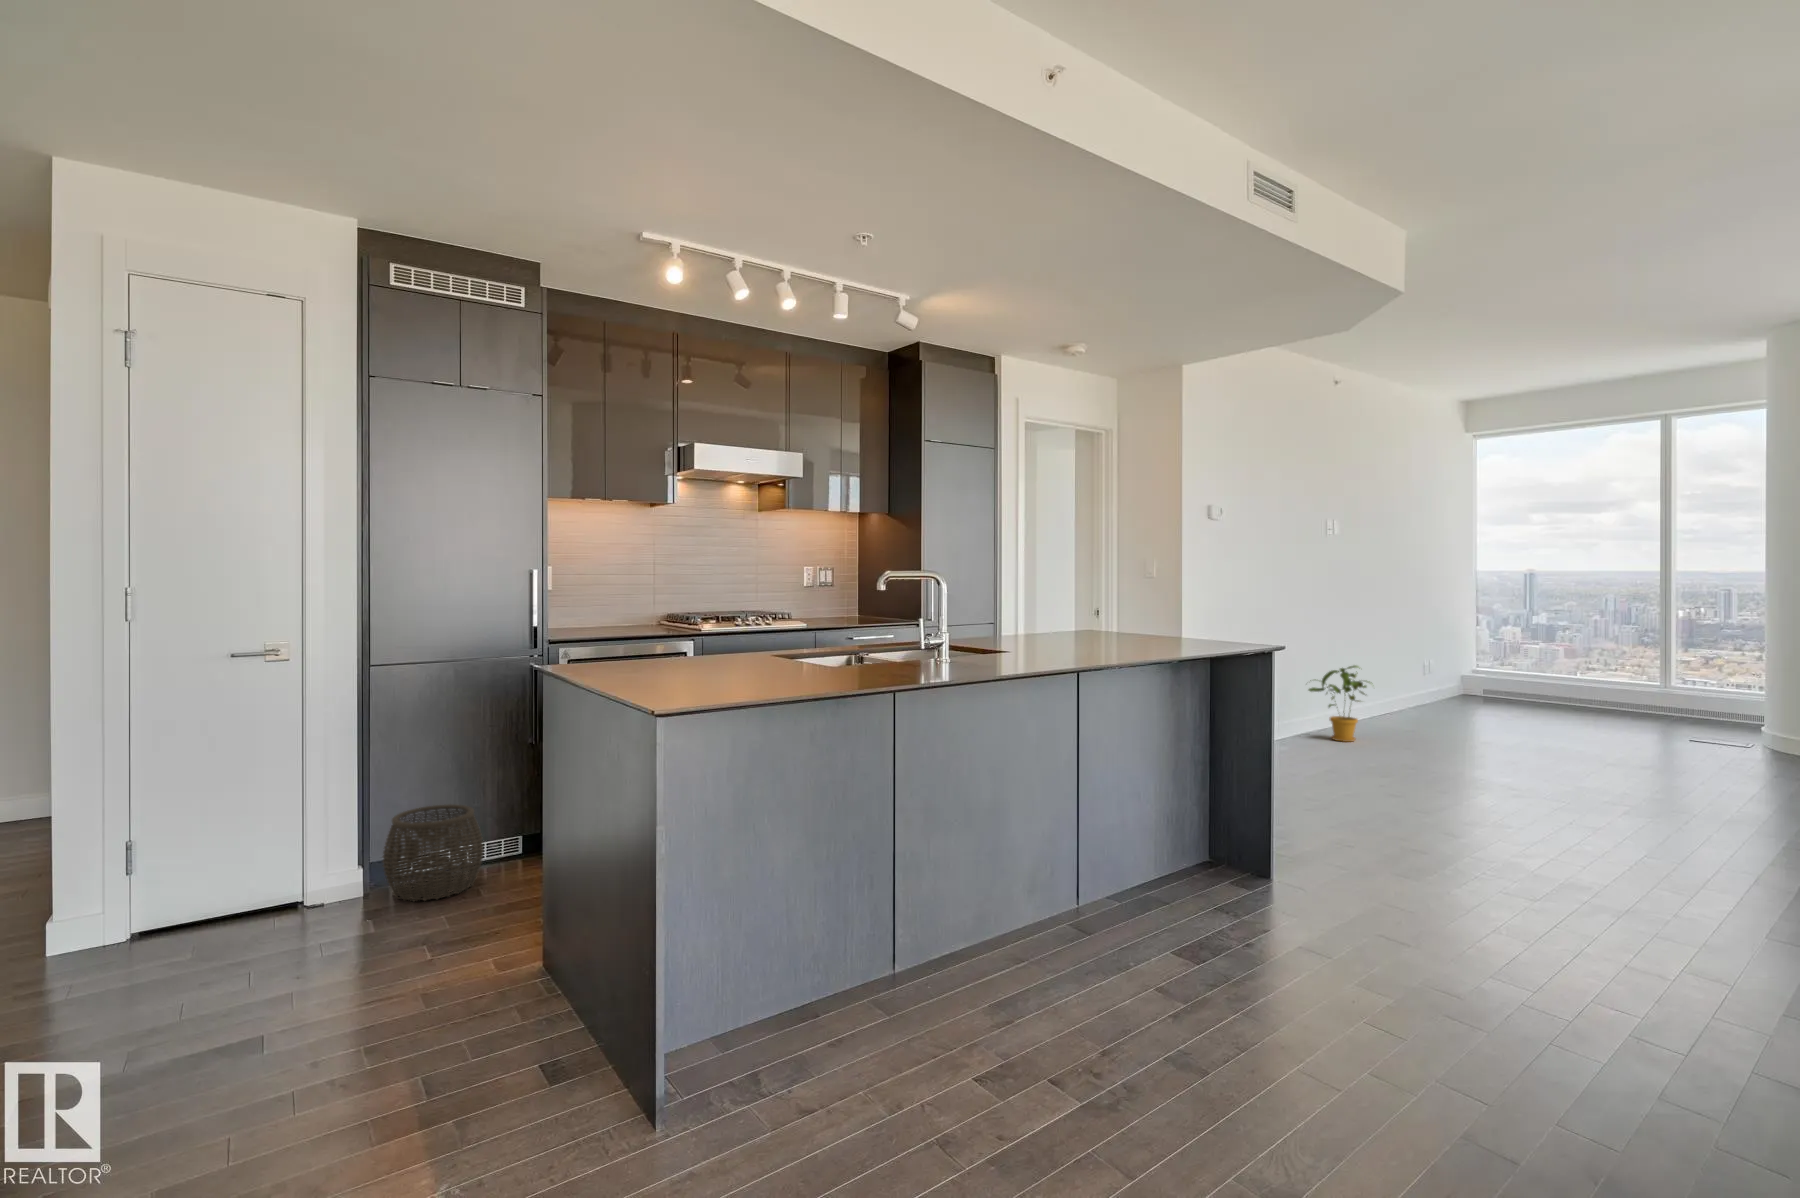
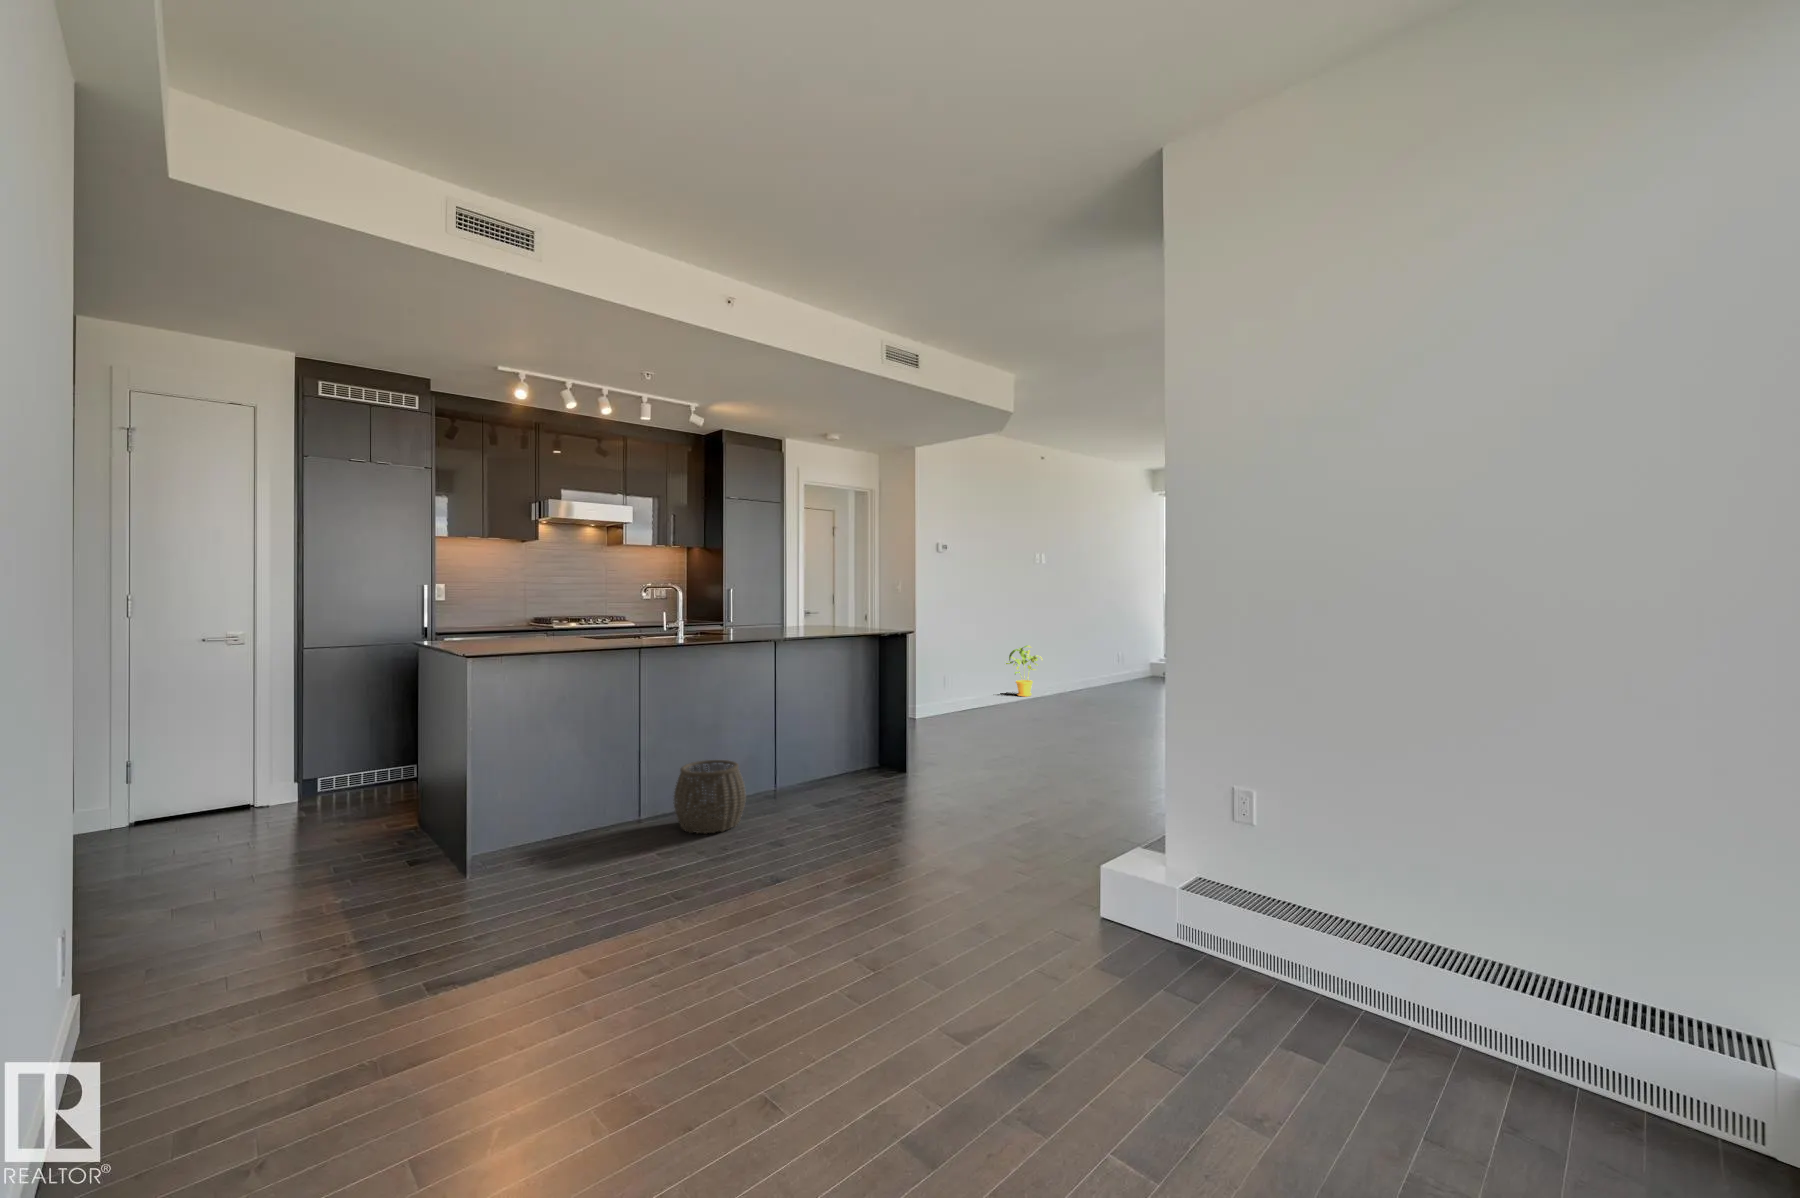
woven basket: present [382,804,483,901] -> present [674,760,746,833]

